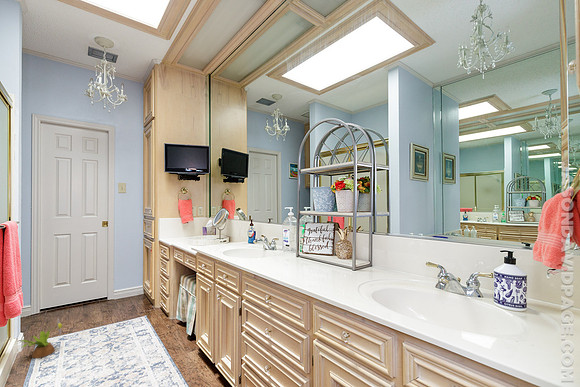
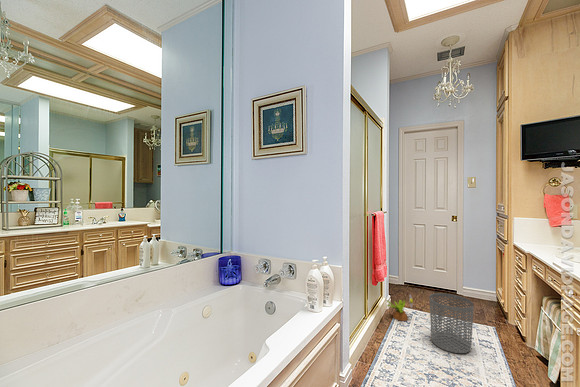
waste bin: none [87,299,133,360] -> present [430,293,474,353]

